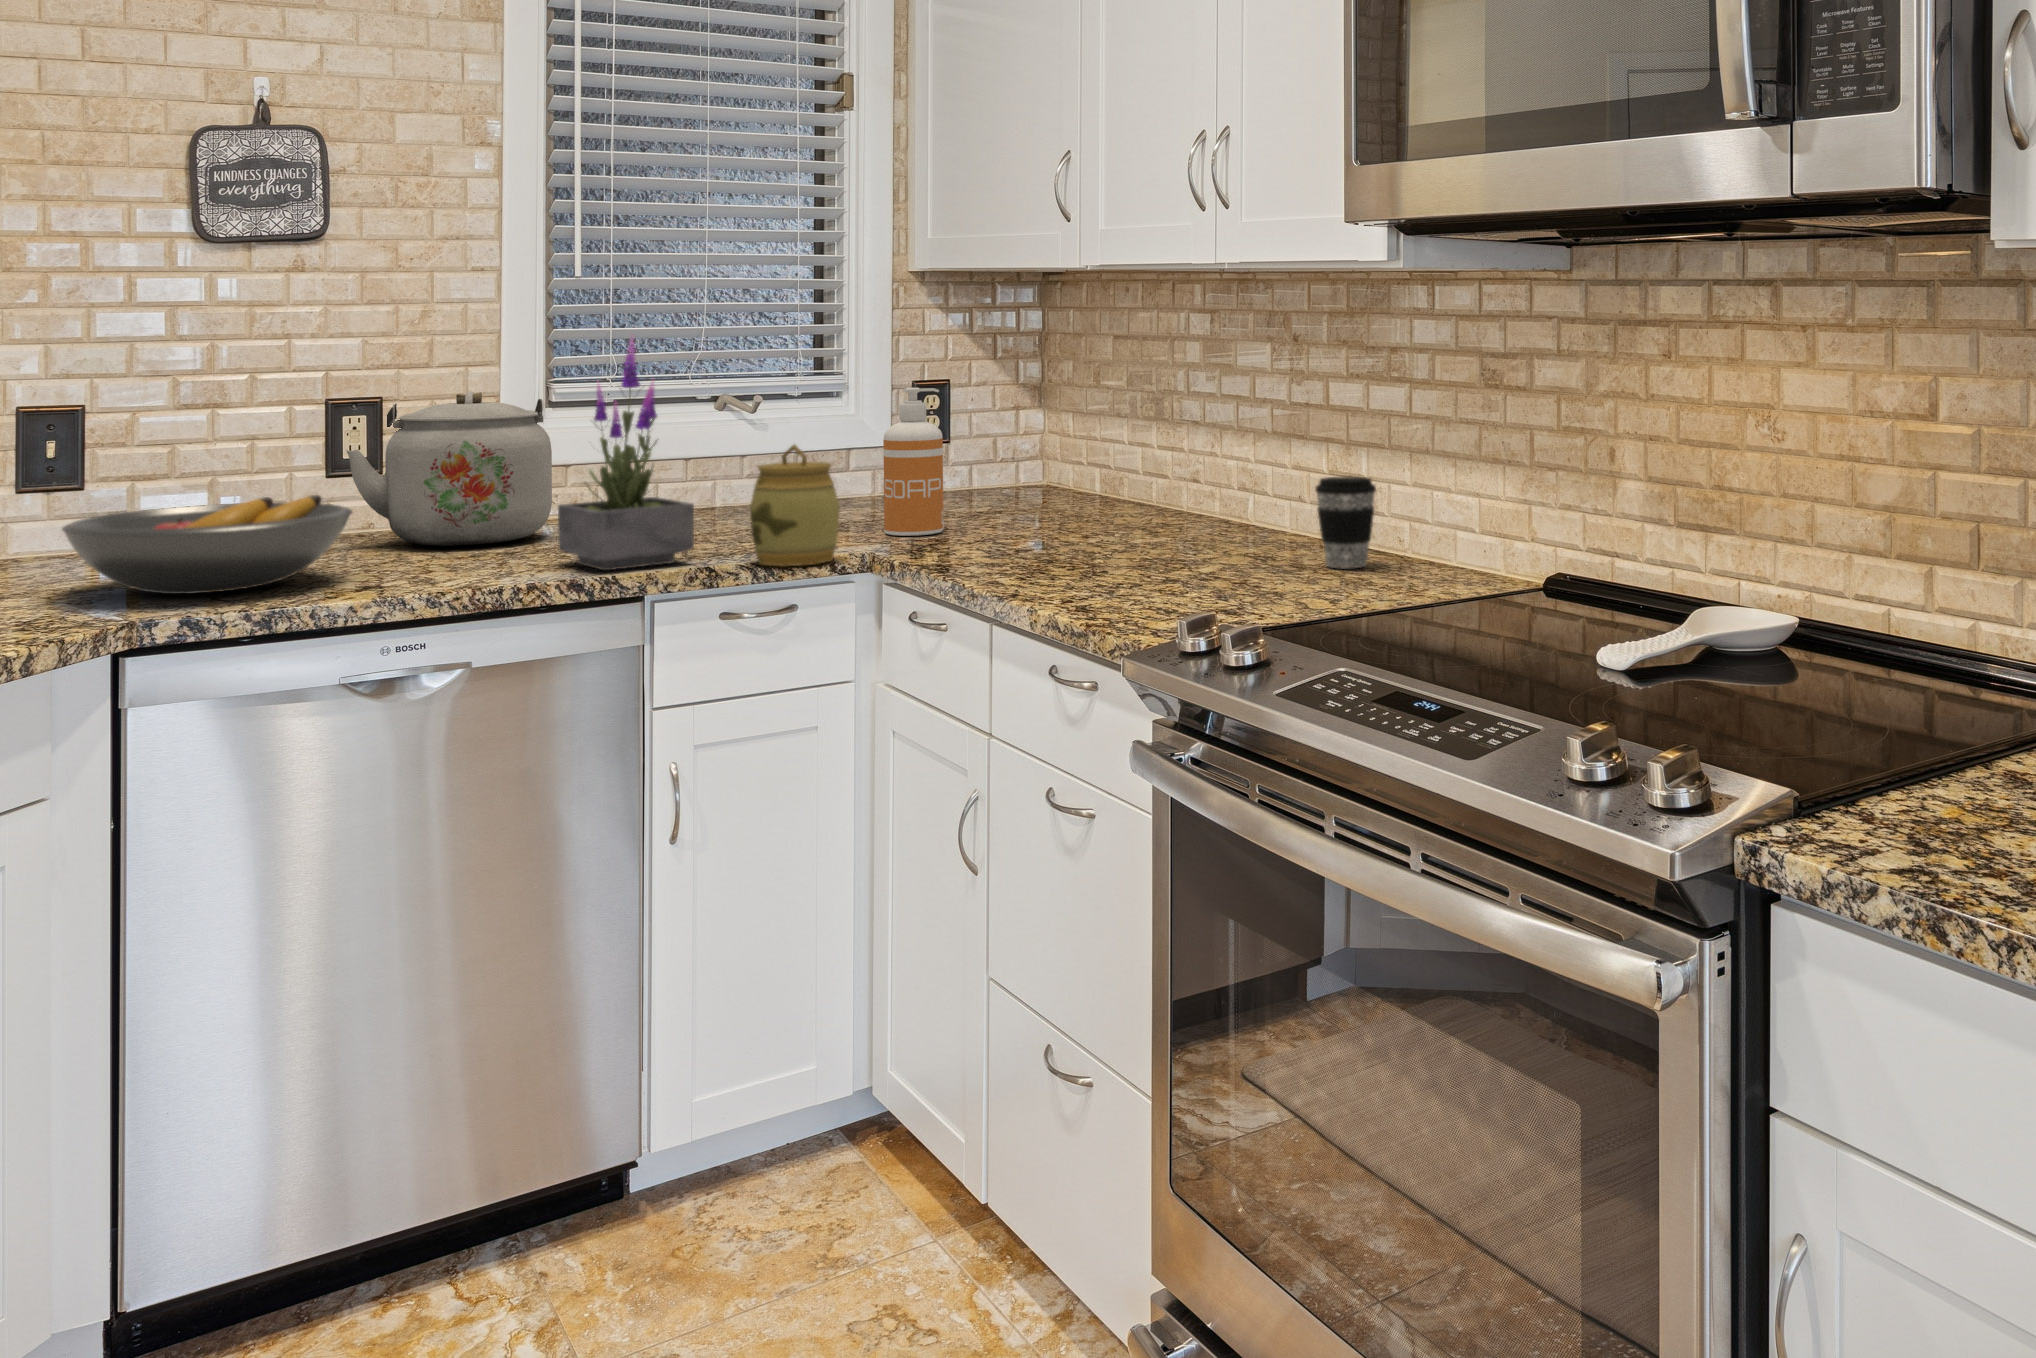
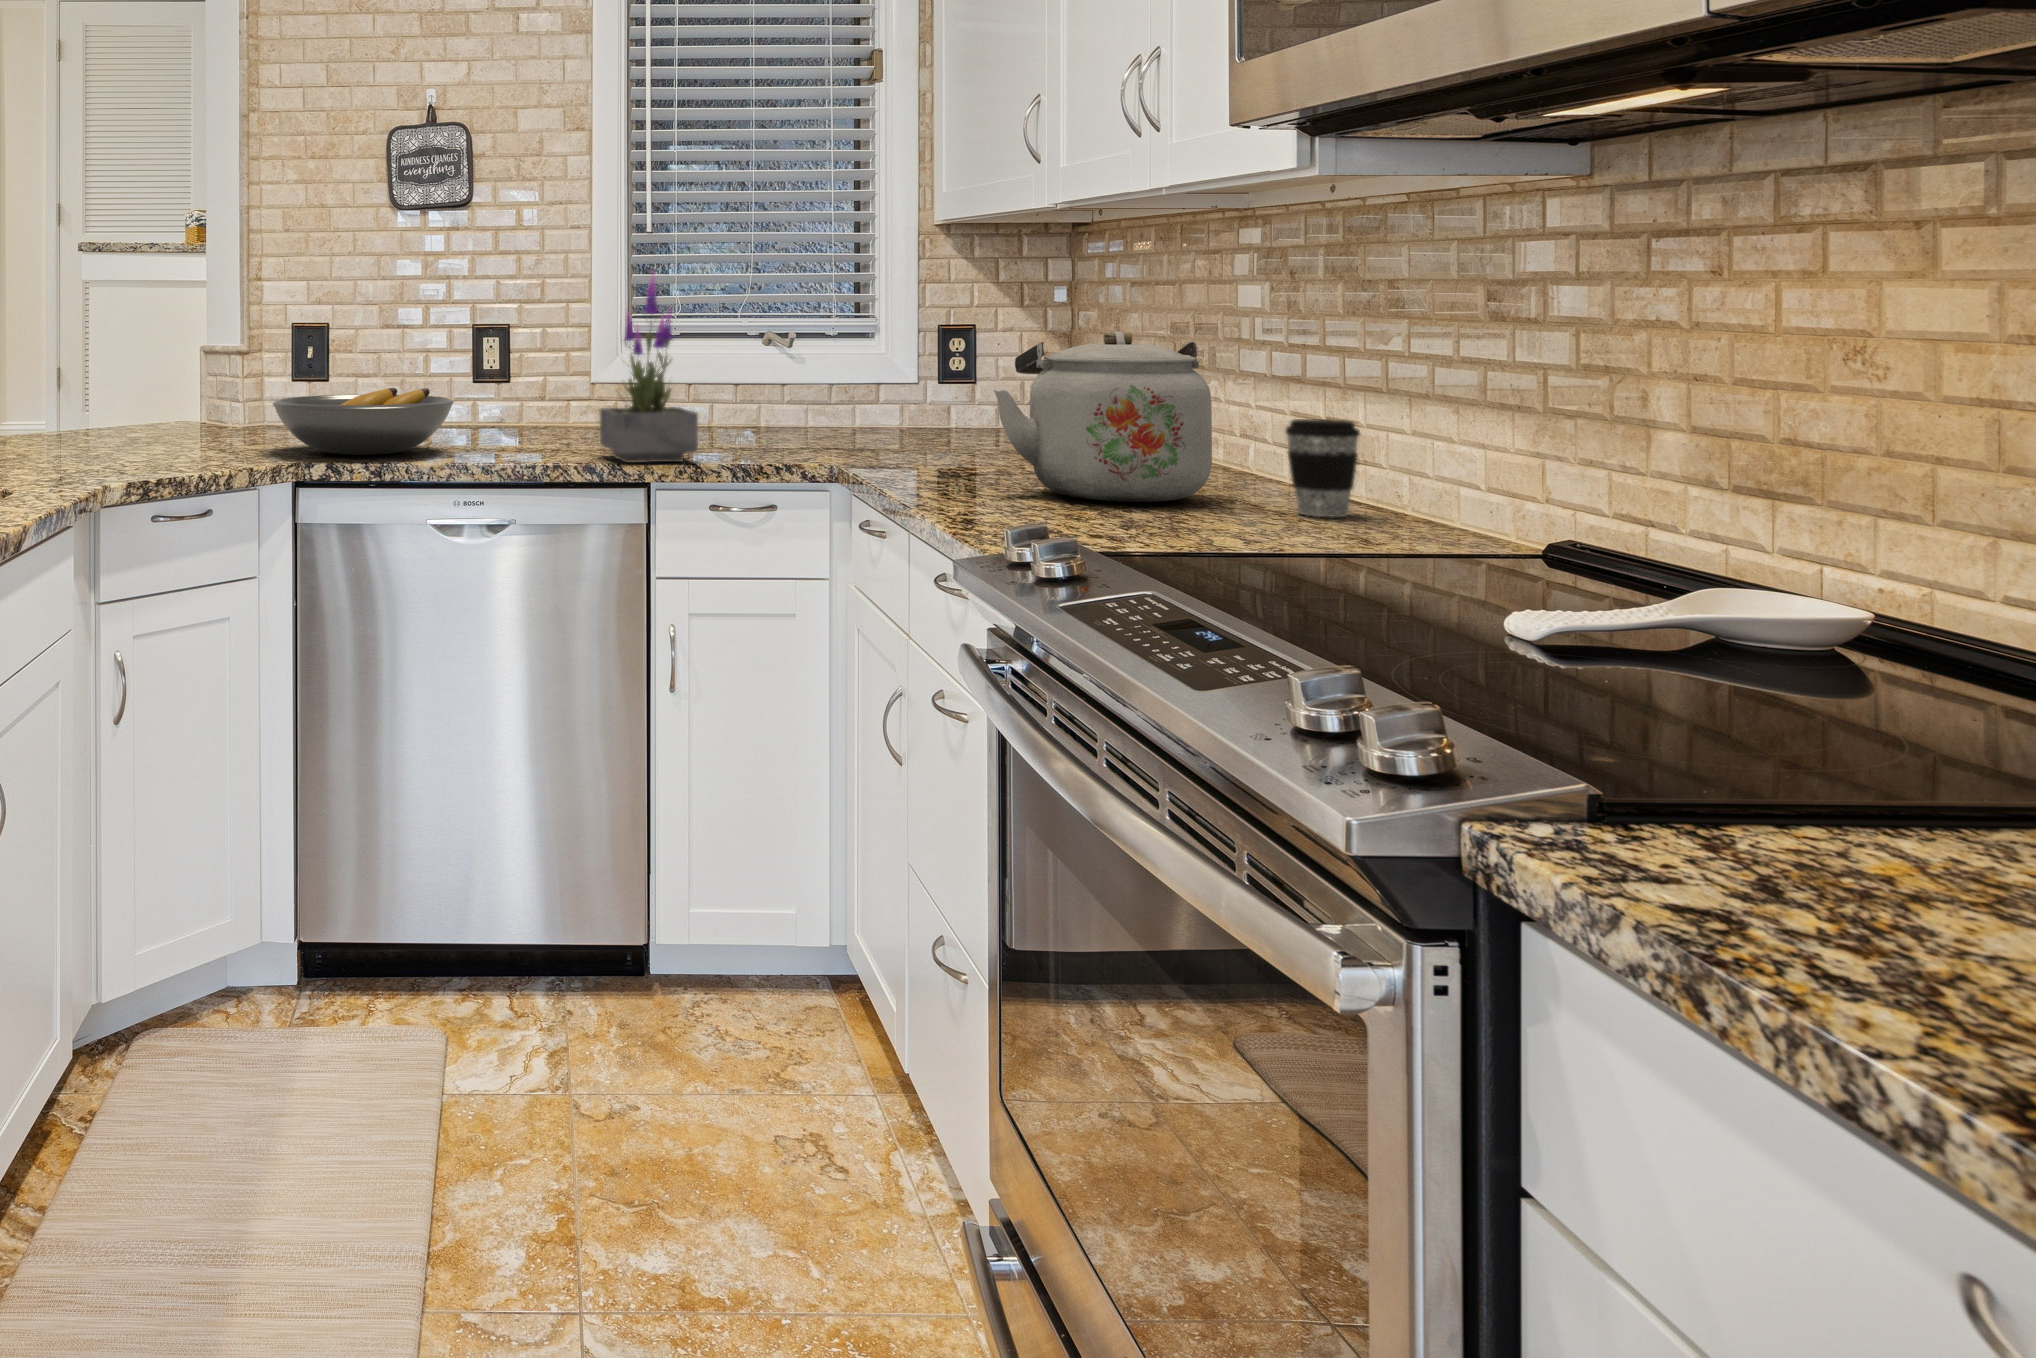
soap dispenser: present [883,388,943,536] -> none [882,323,938,457]
kettle: present [346,392,552,546] -> present [994,331,1212,502]
jar: present [750,445,840,566] -> none [740,365,818,471]

